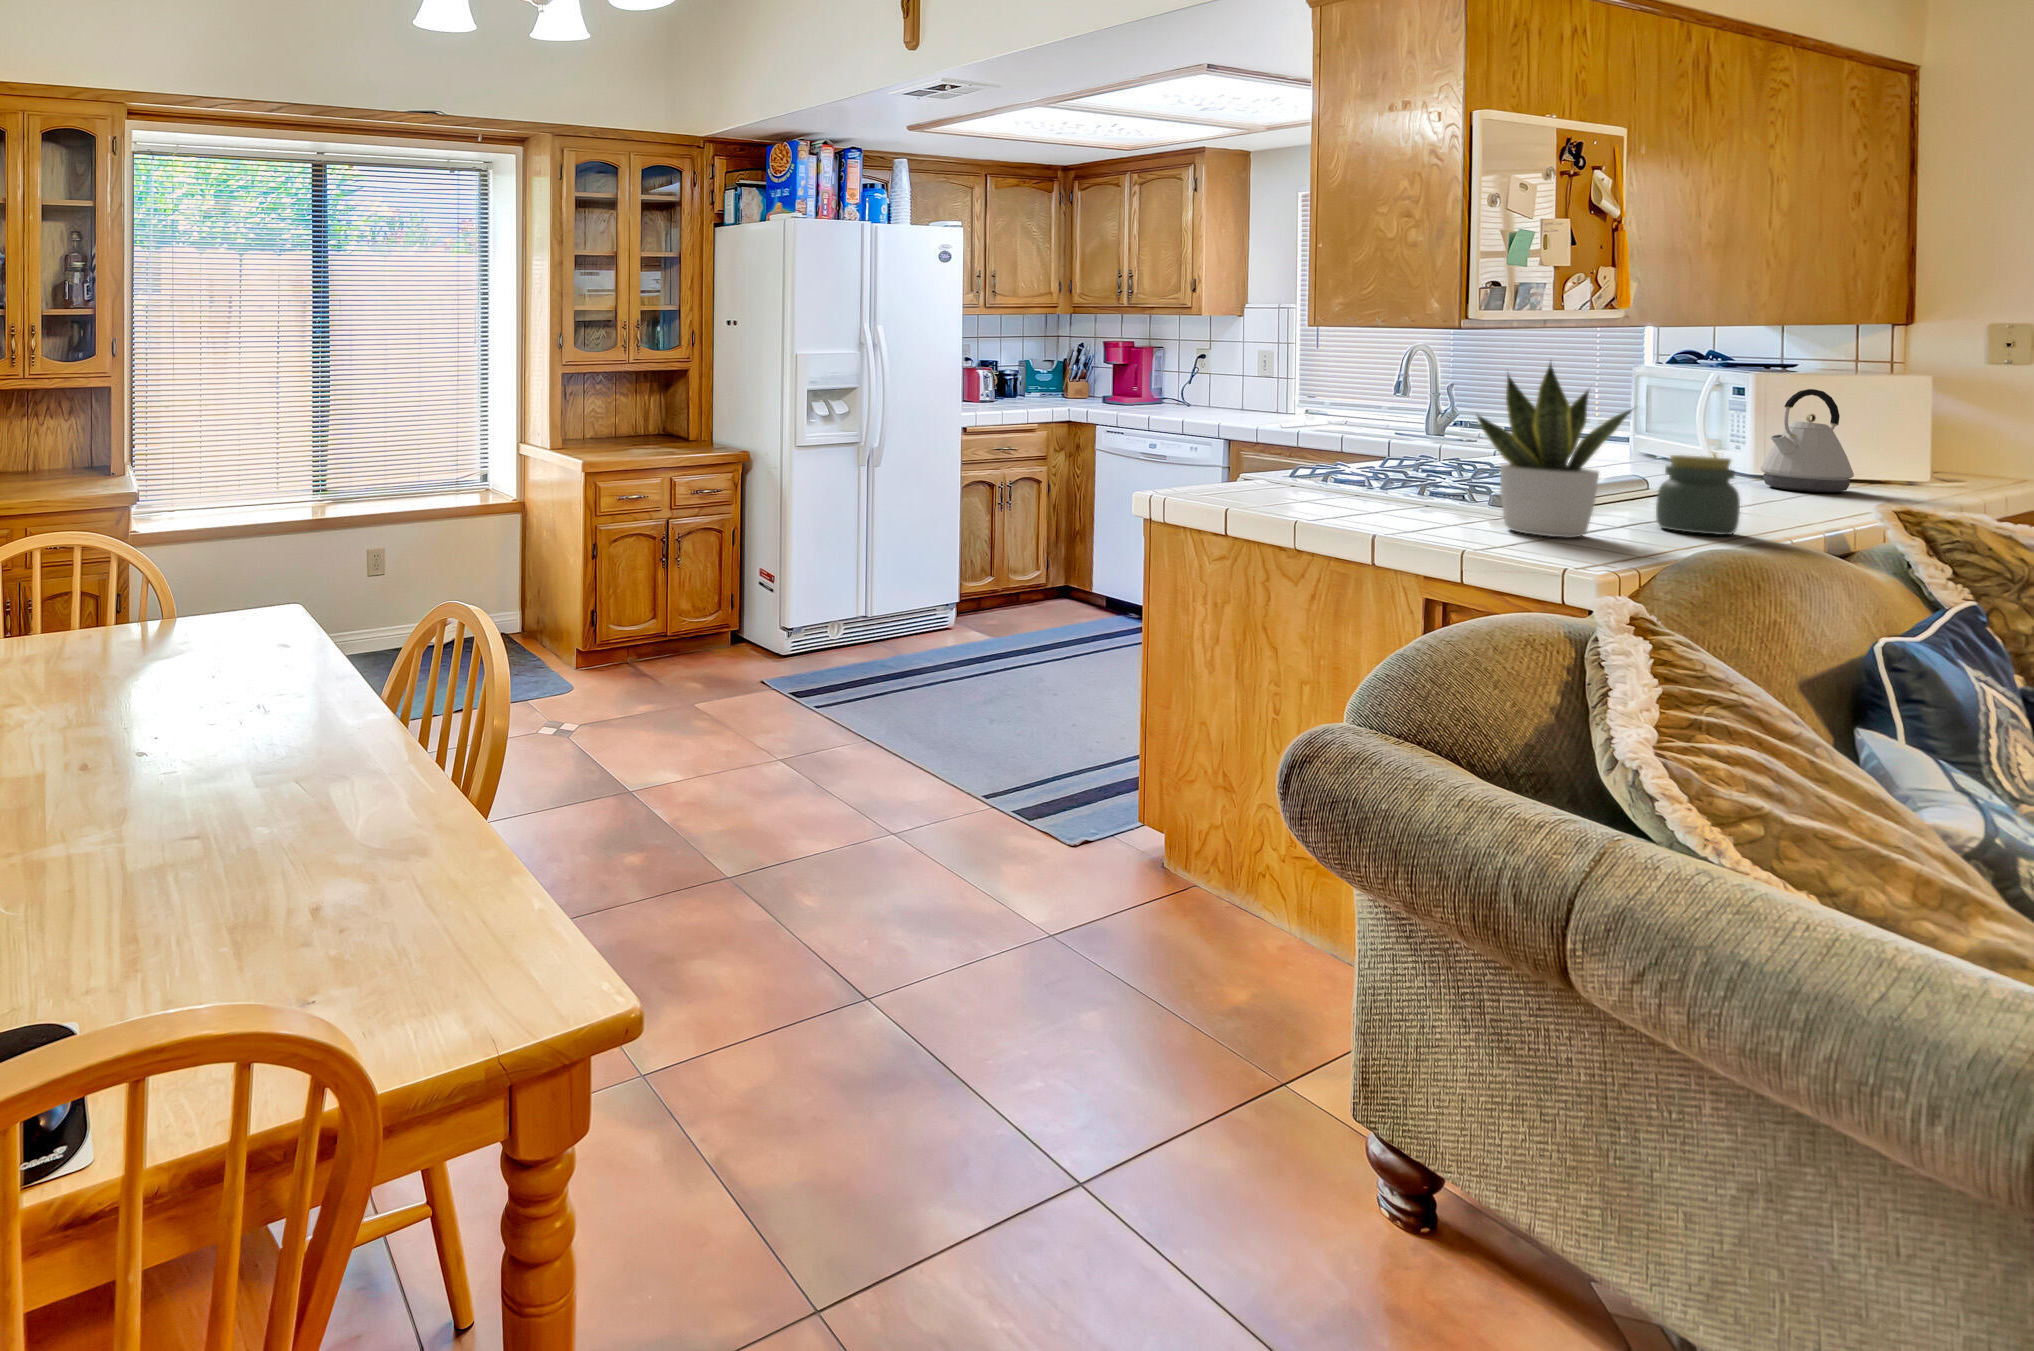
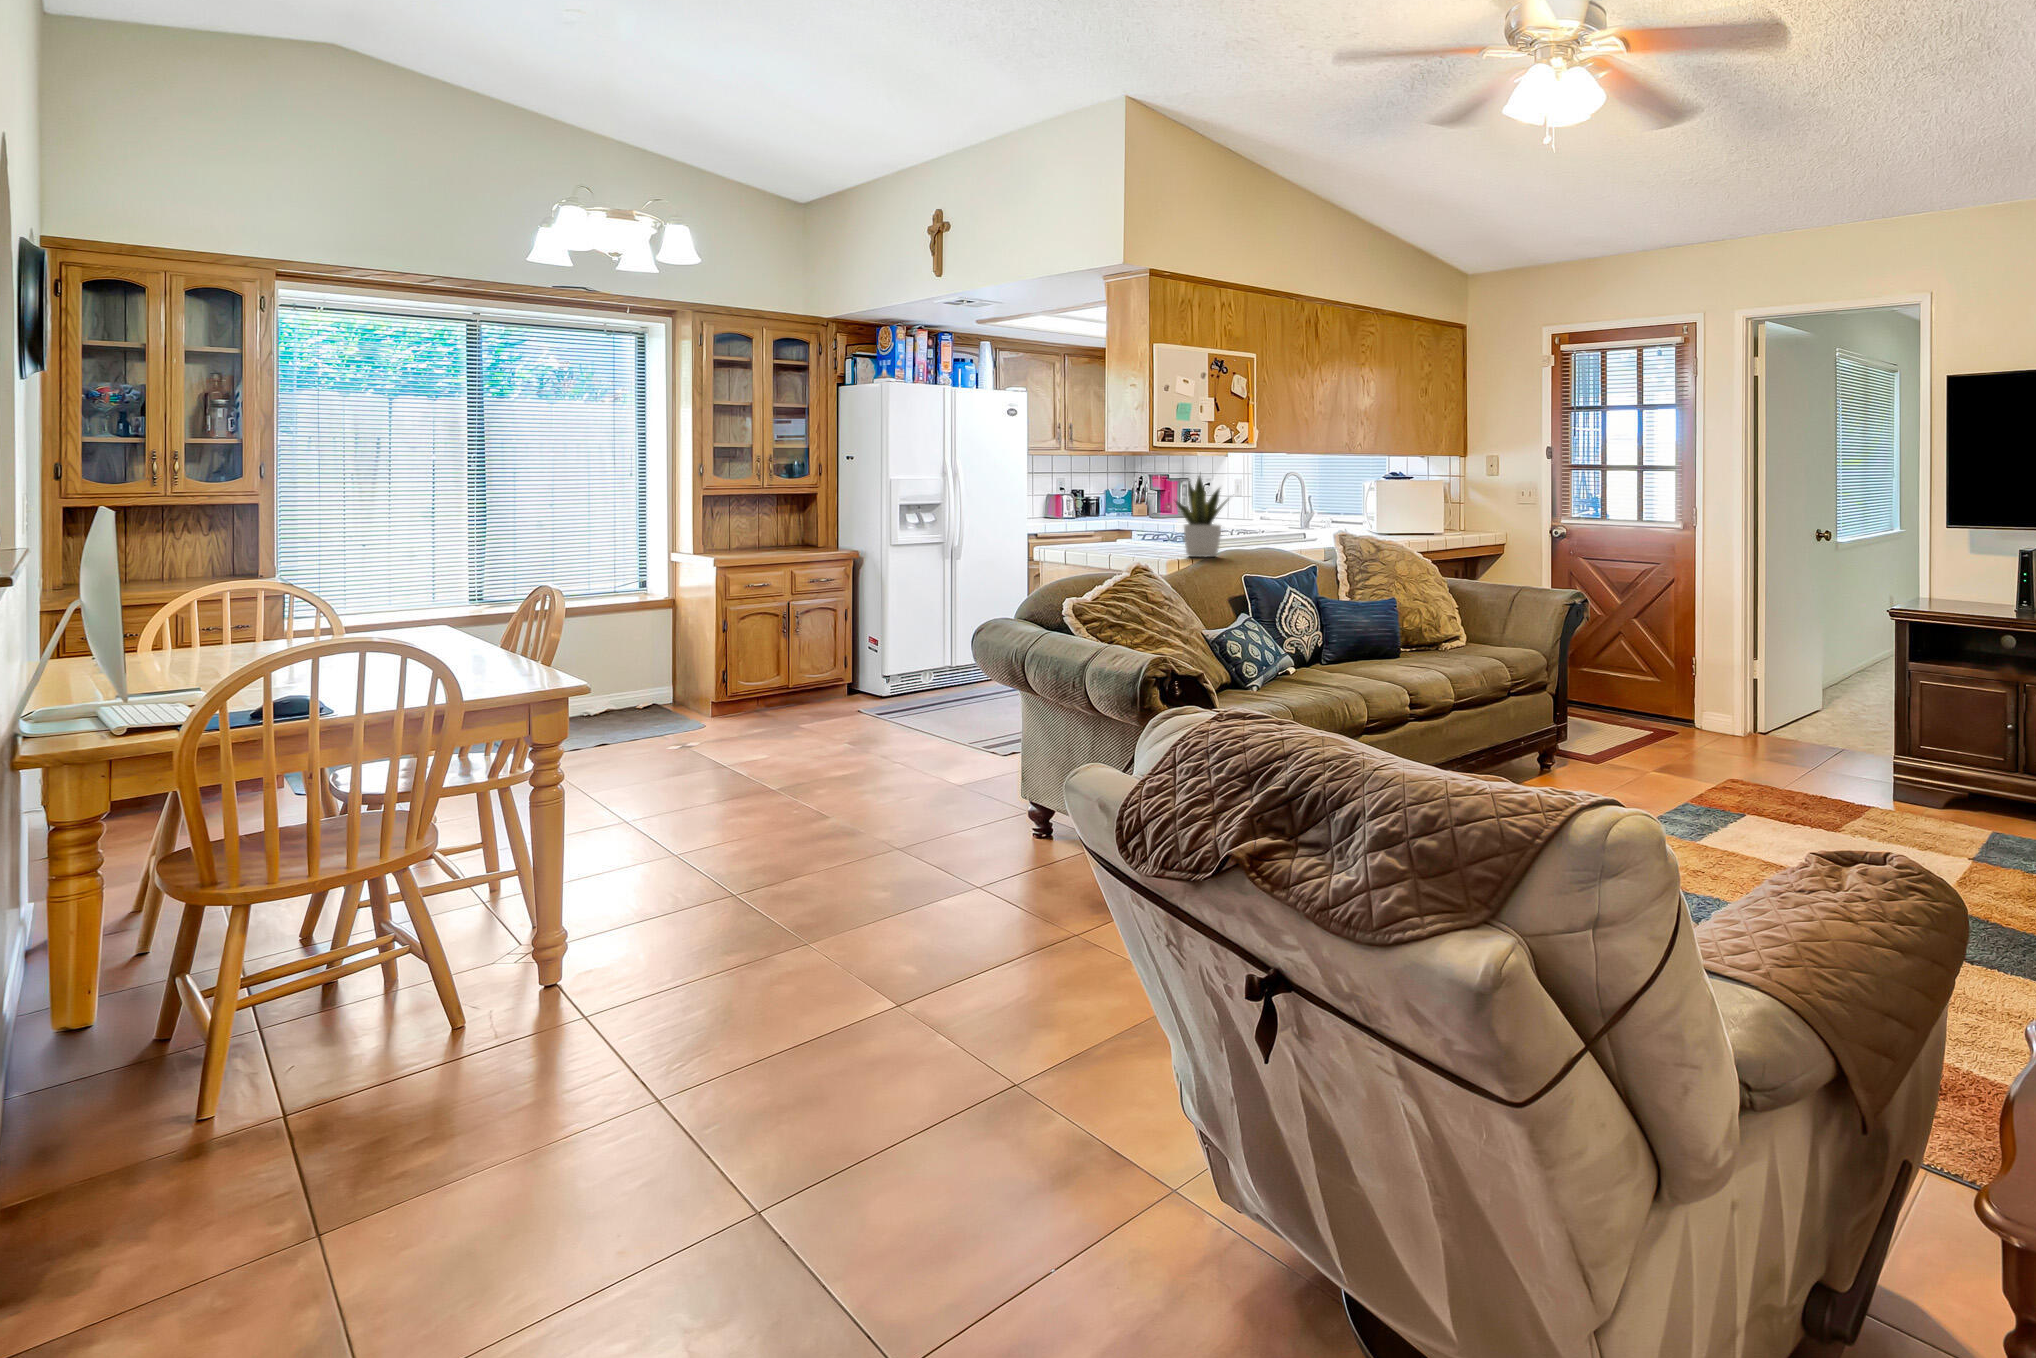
kettle: present [1761,389,1854,492] -> none [1373,492,1408,543]
jar: present [1656,455,1740,535] -> none [1261,519,1289,555]

